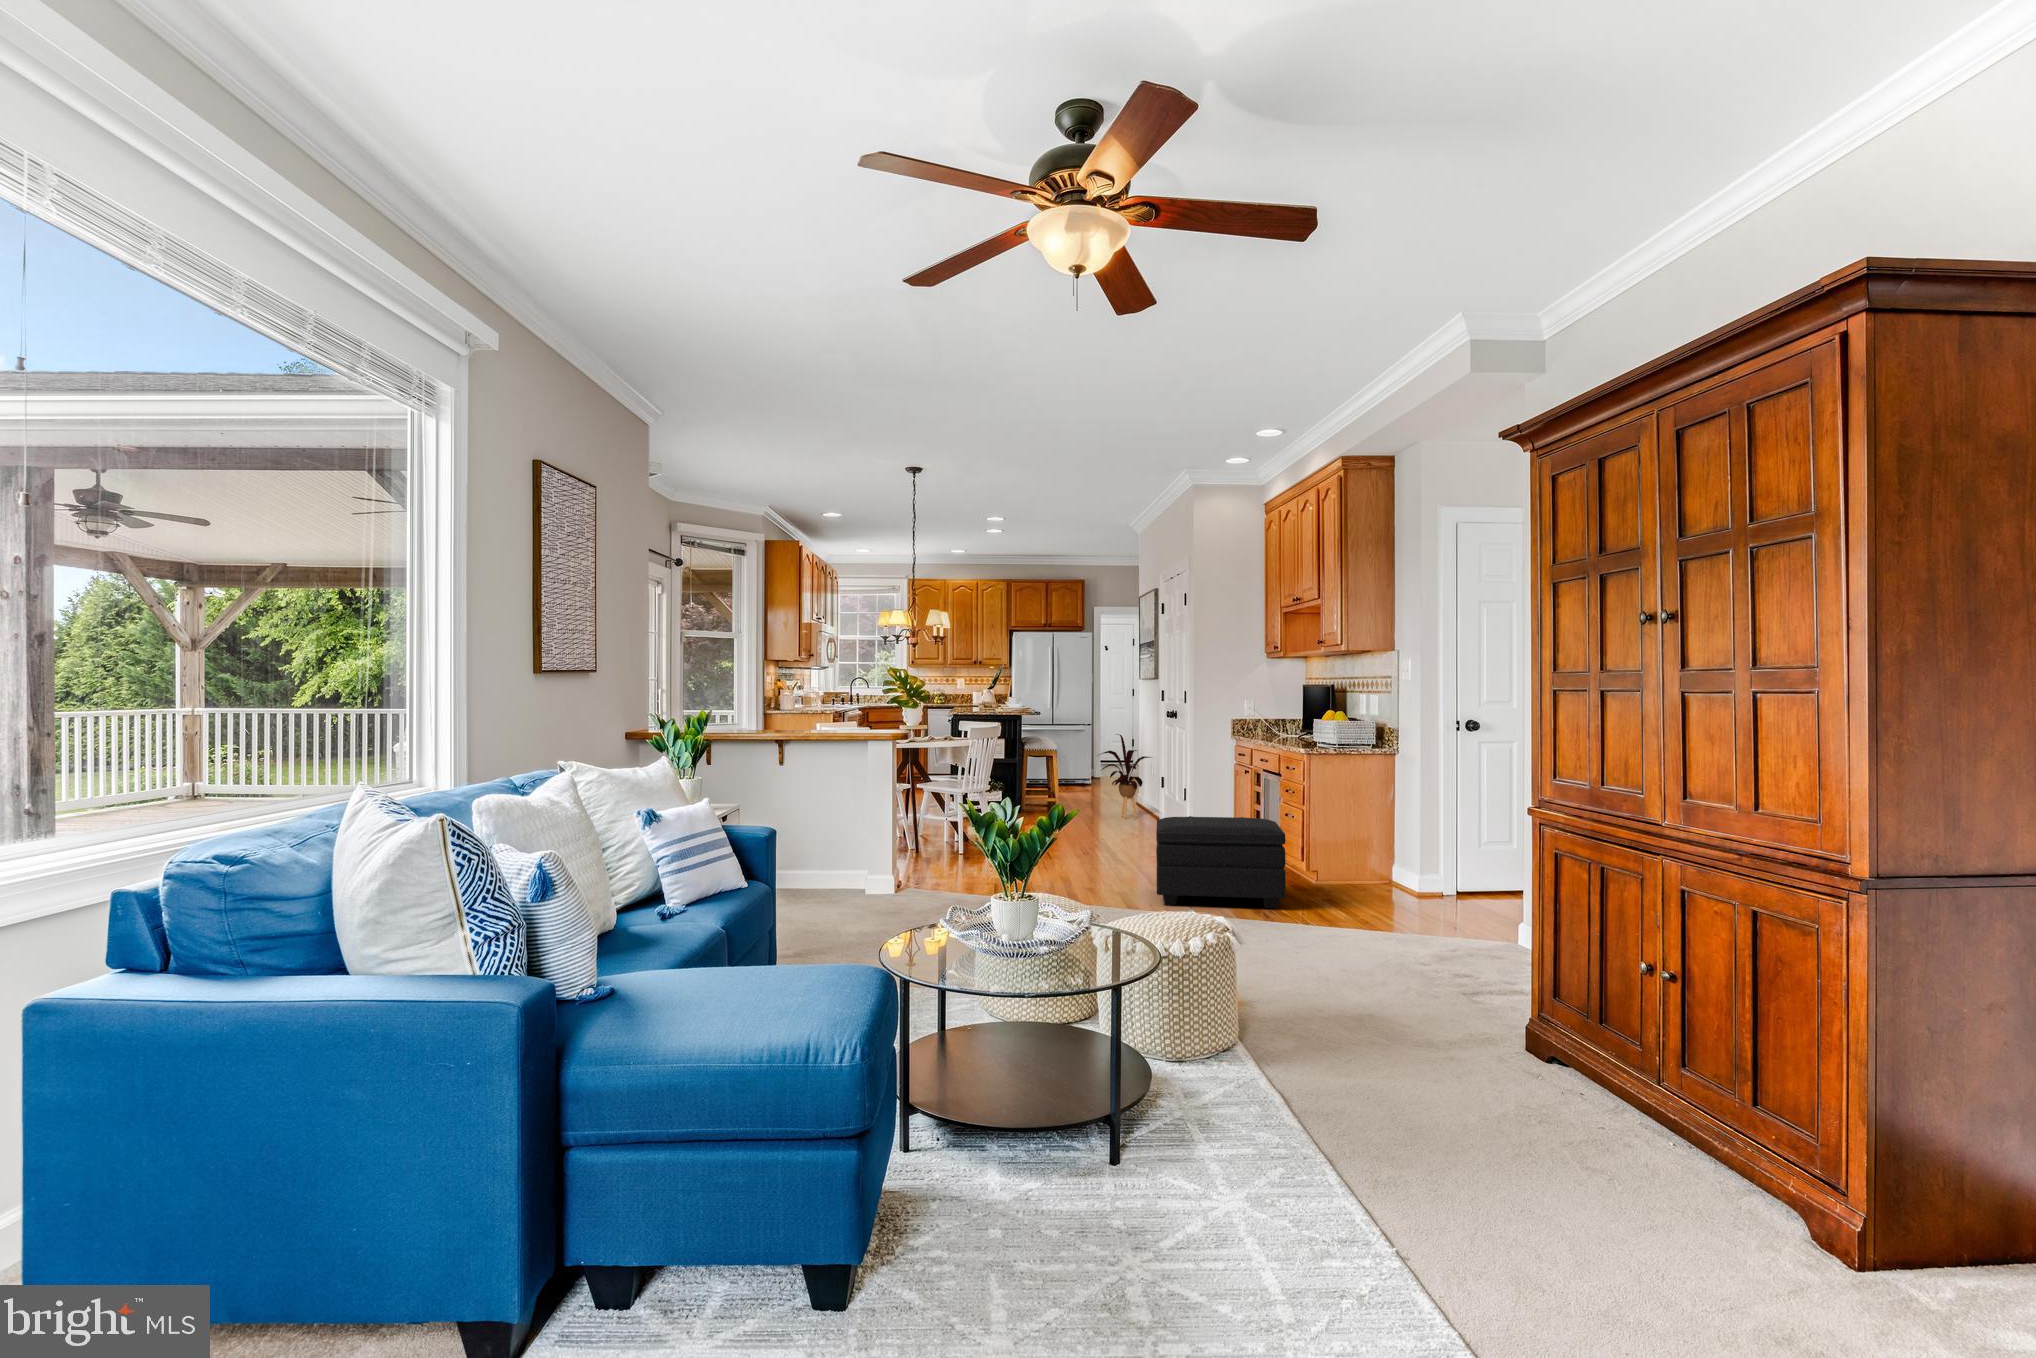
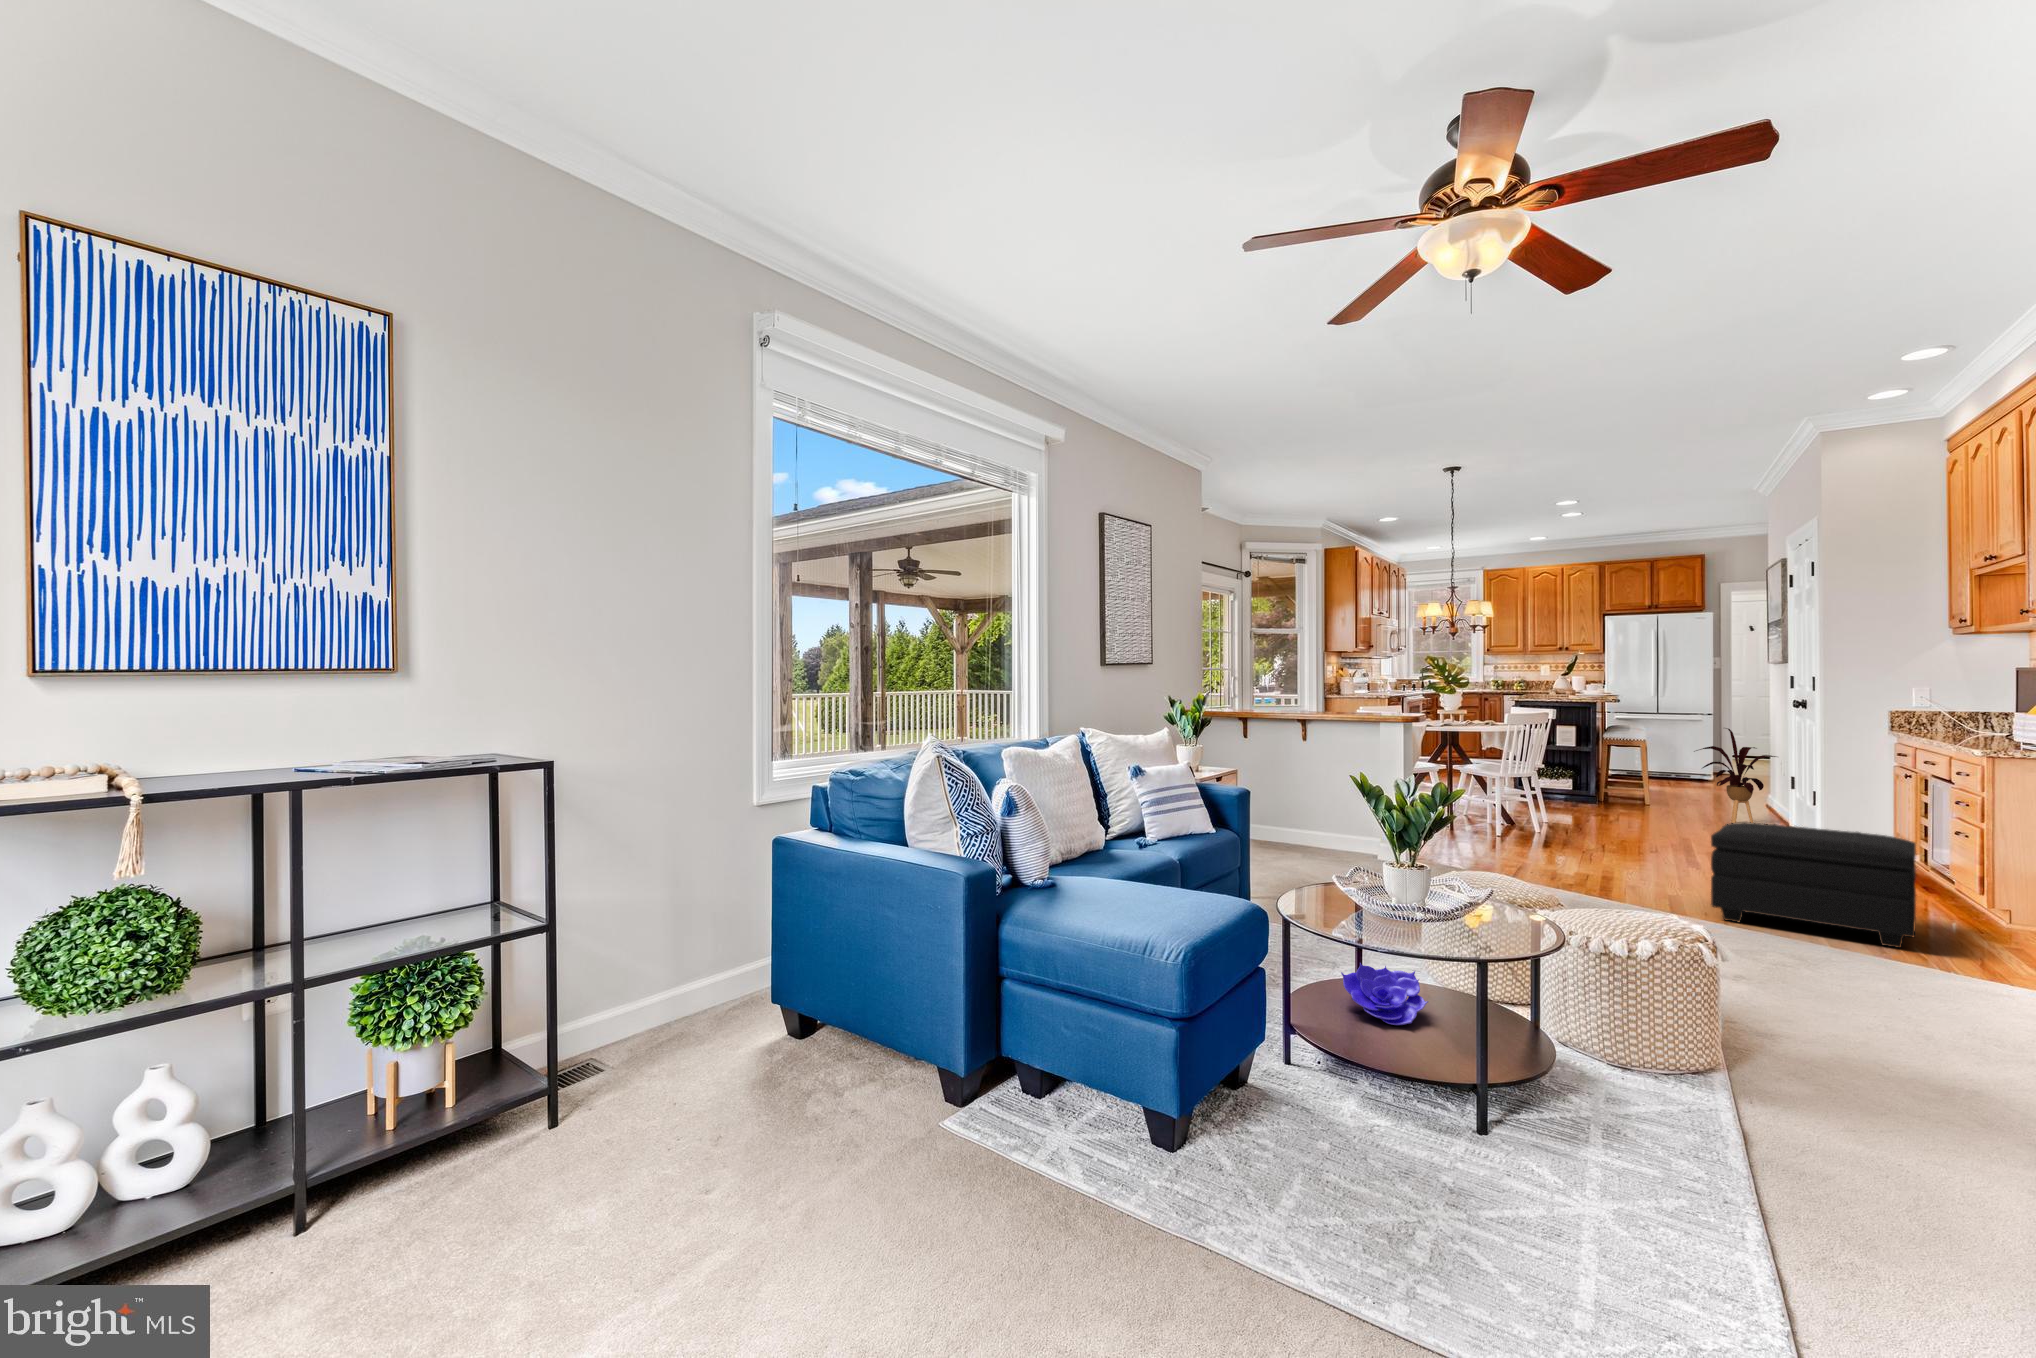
decorative bowl: none [941,1008,1031,1073] -> present [1341,963,1428,1025]

